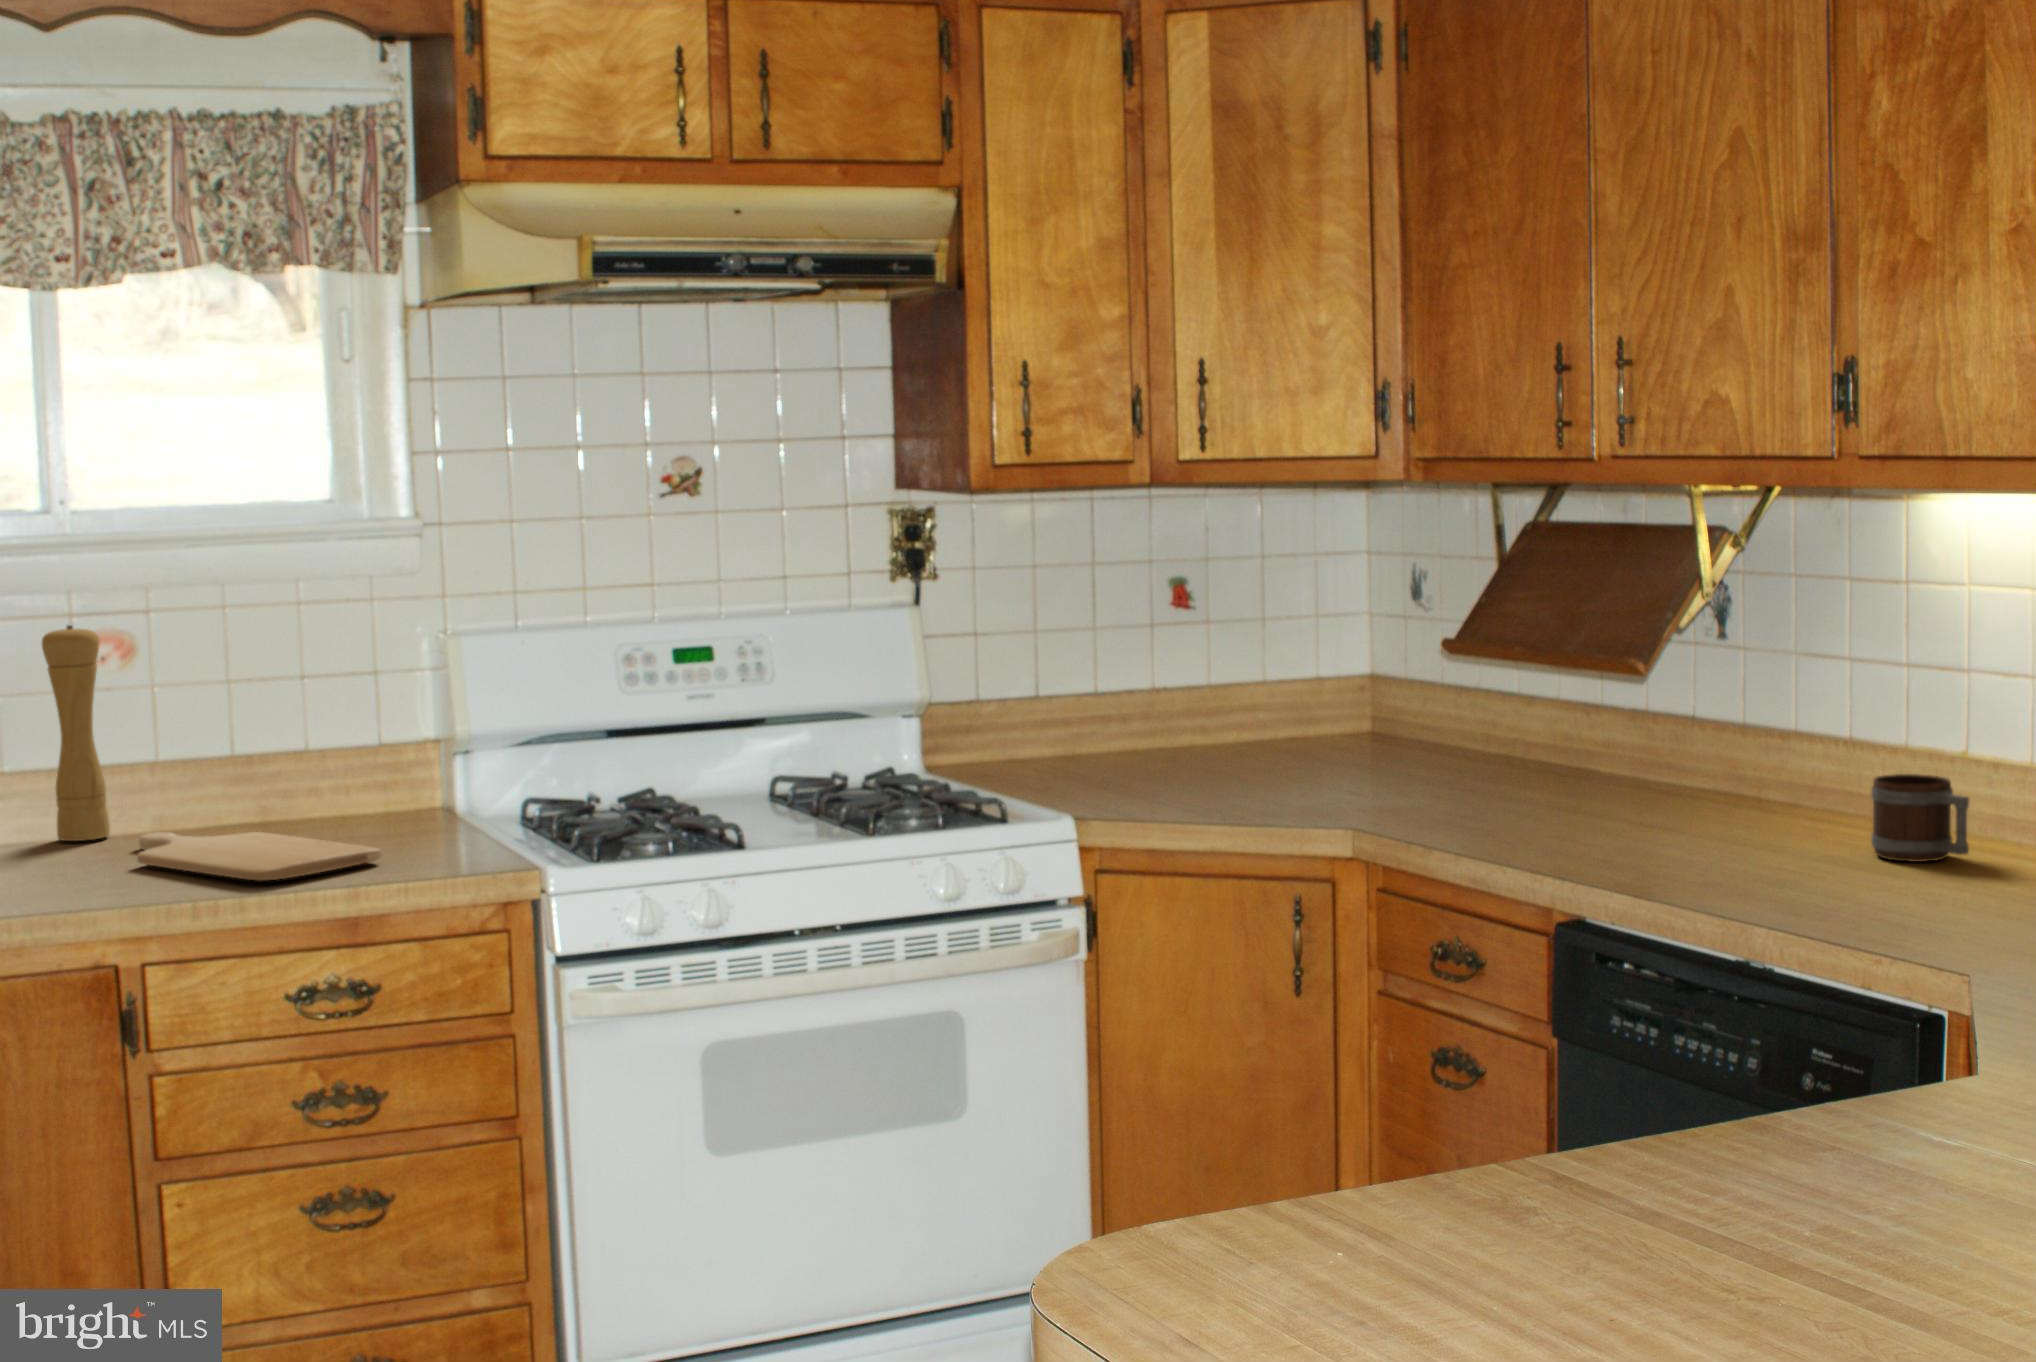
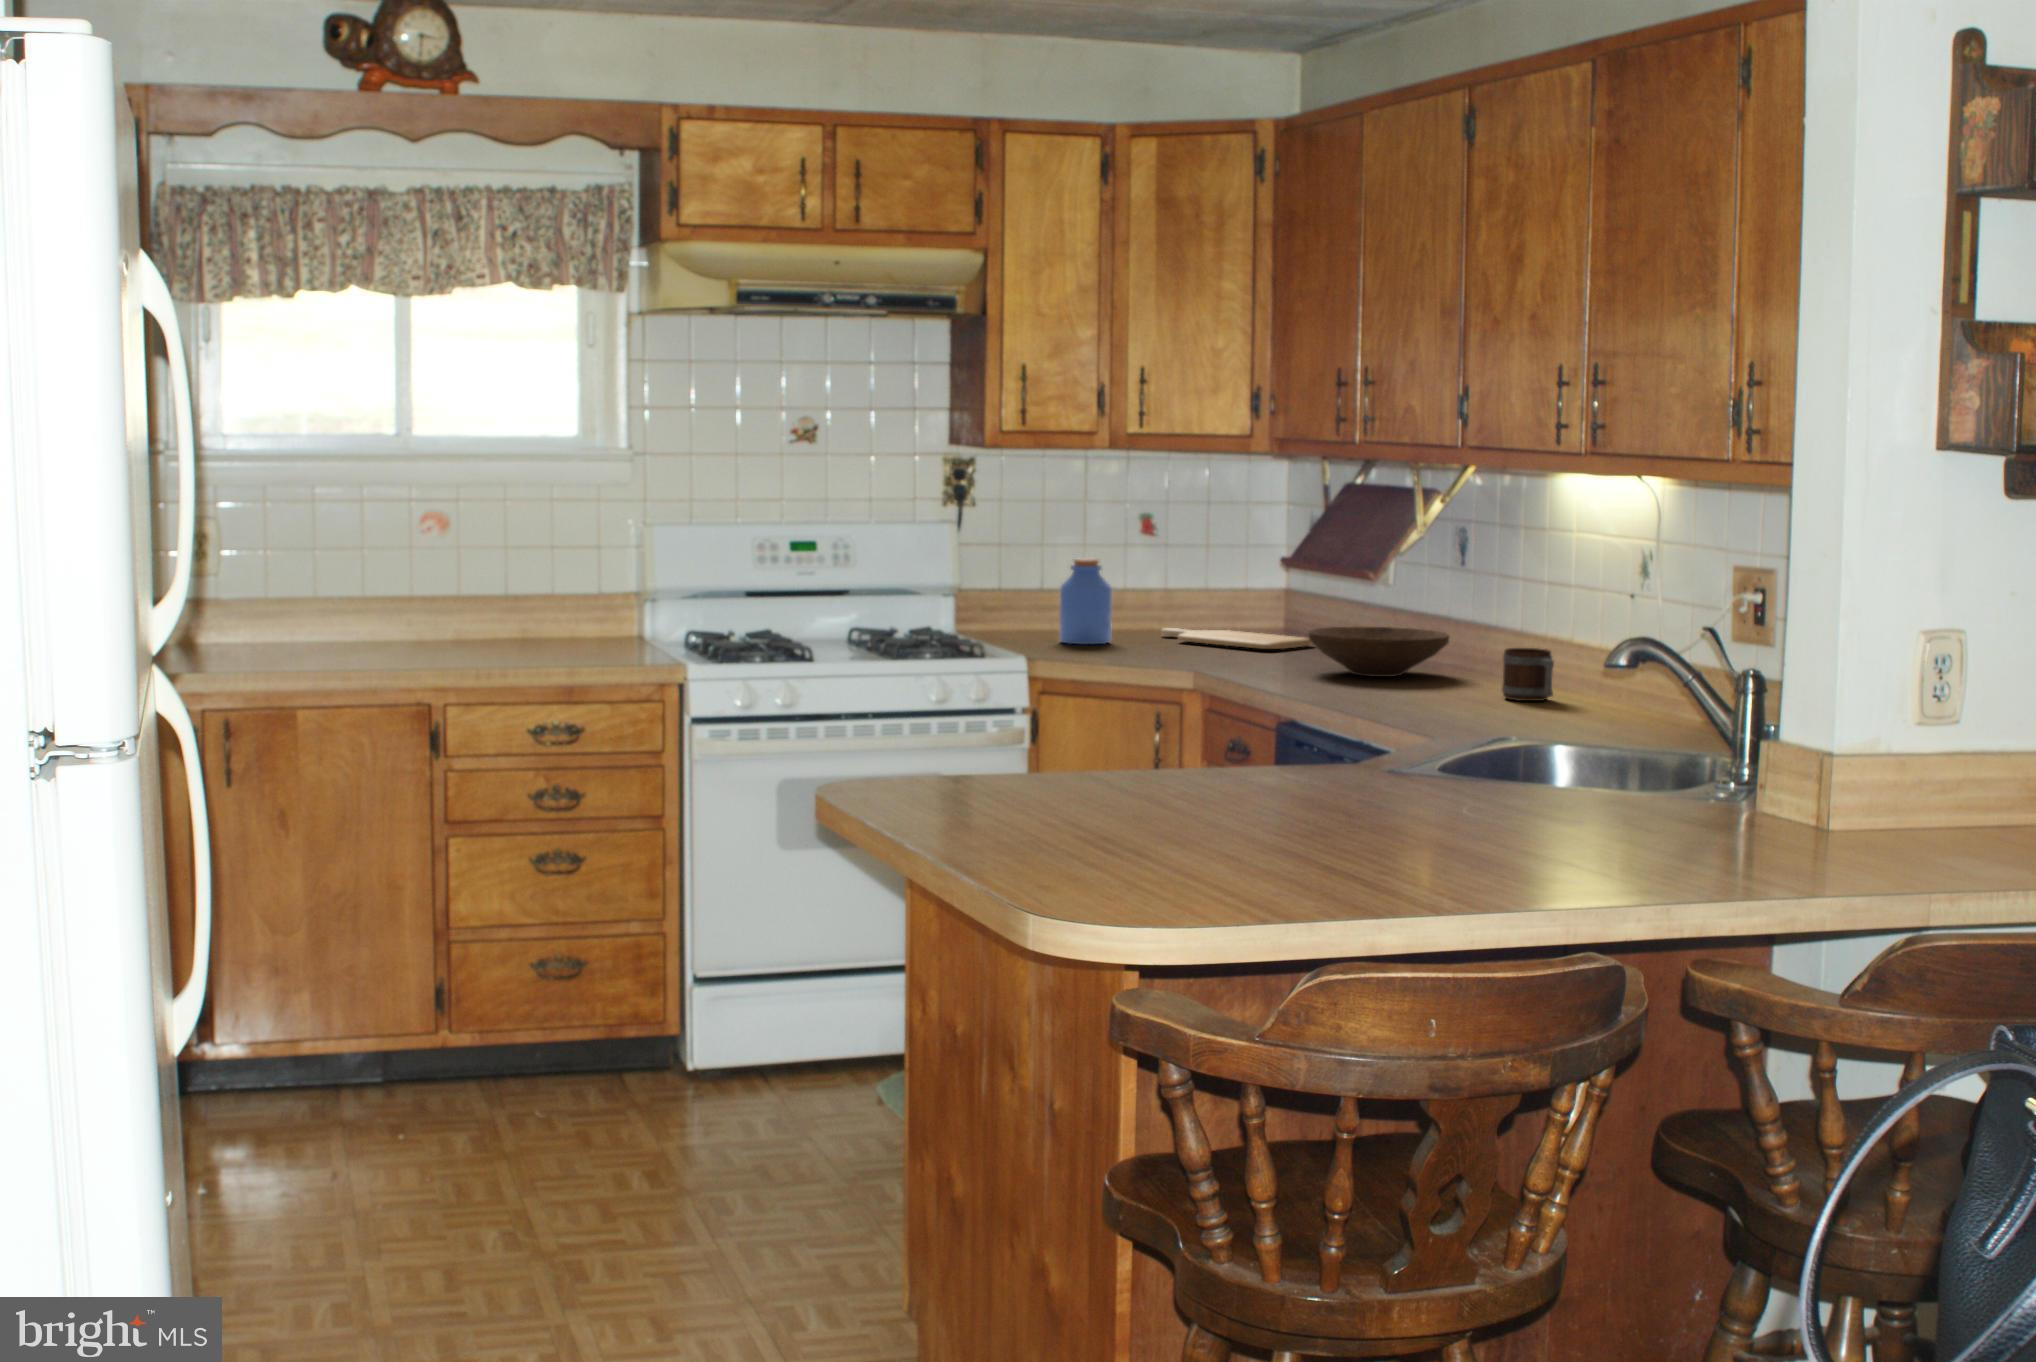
pepper mill: present [42,625,110,841] -> none [395,507,431,641]
jar: none [1082,649,1162,779] -> present [1059,558,1112,645]
wooden bowl: none [1510,739,1732,821] -> present [1308,627,1449,677]
chopping board: present [137,832,382,881] -> present [1161,628,1313,649]

